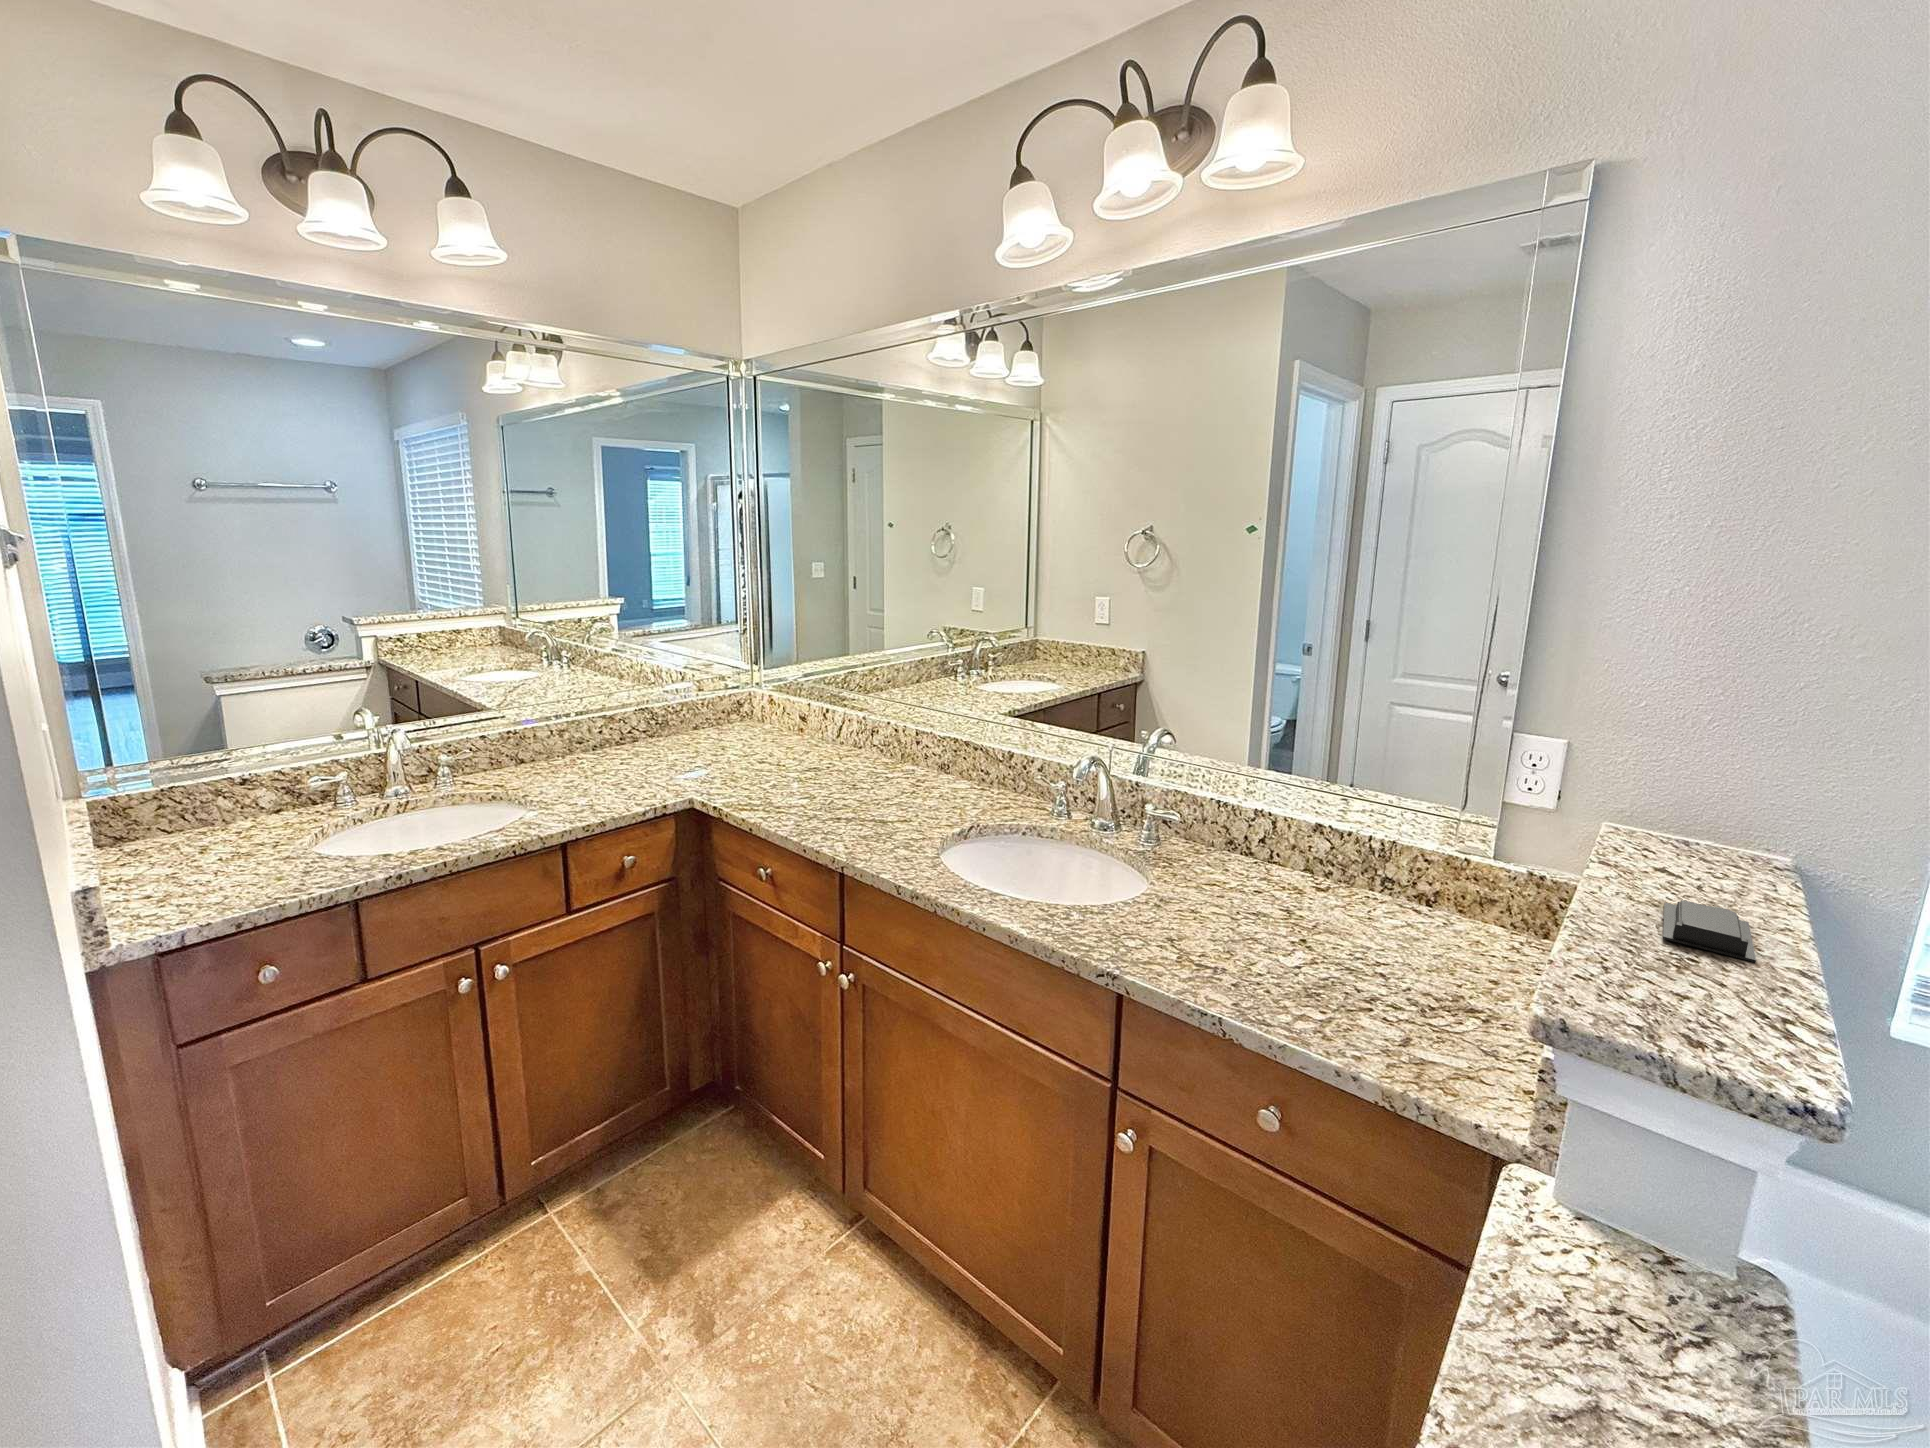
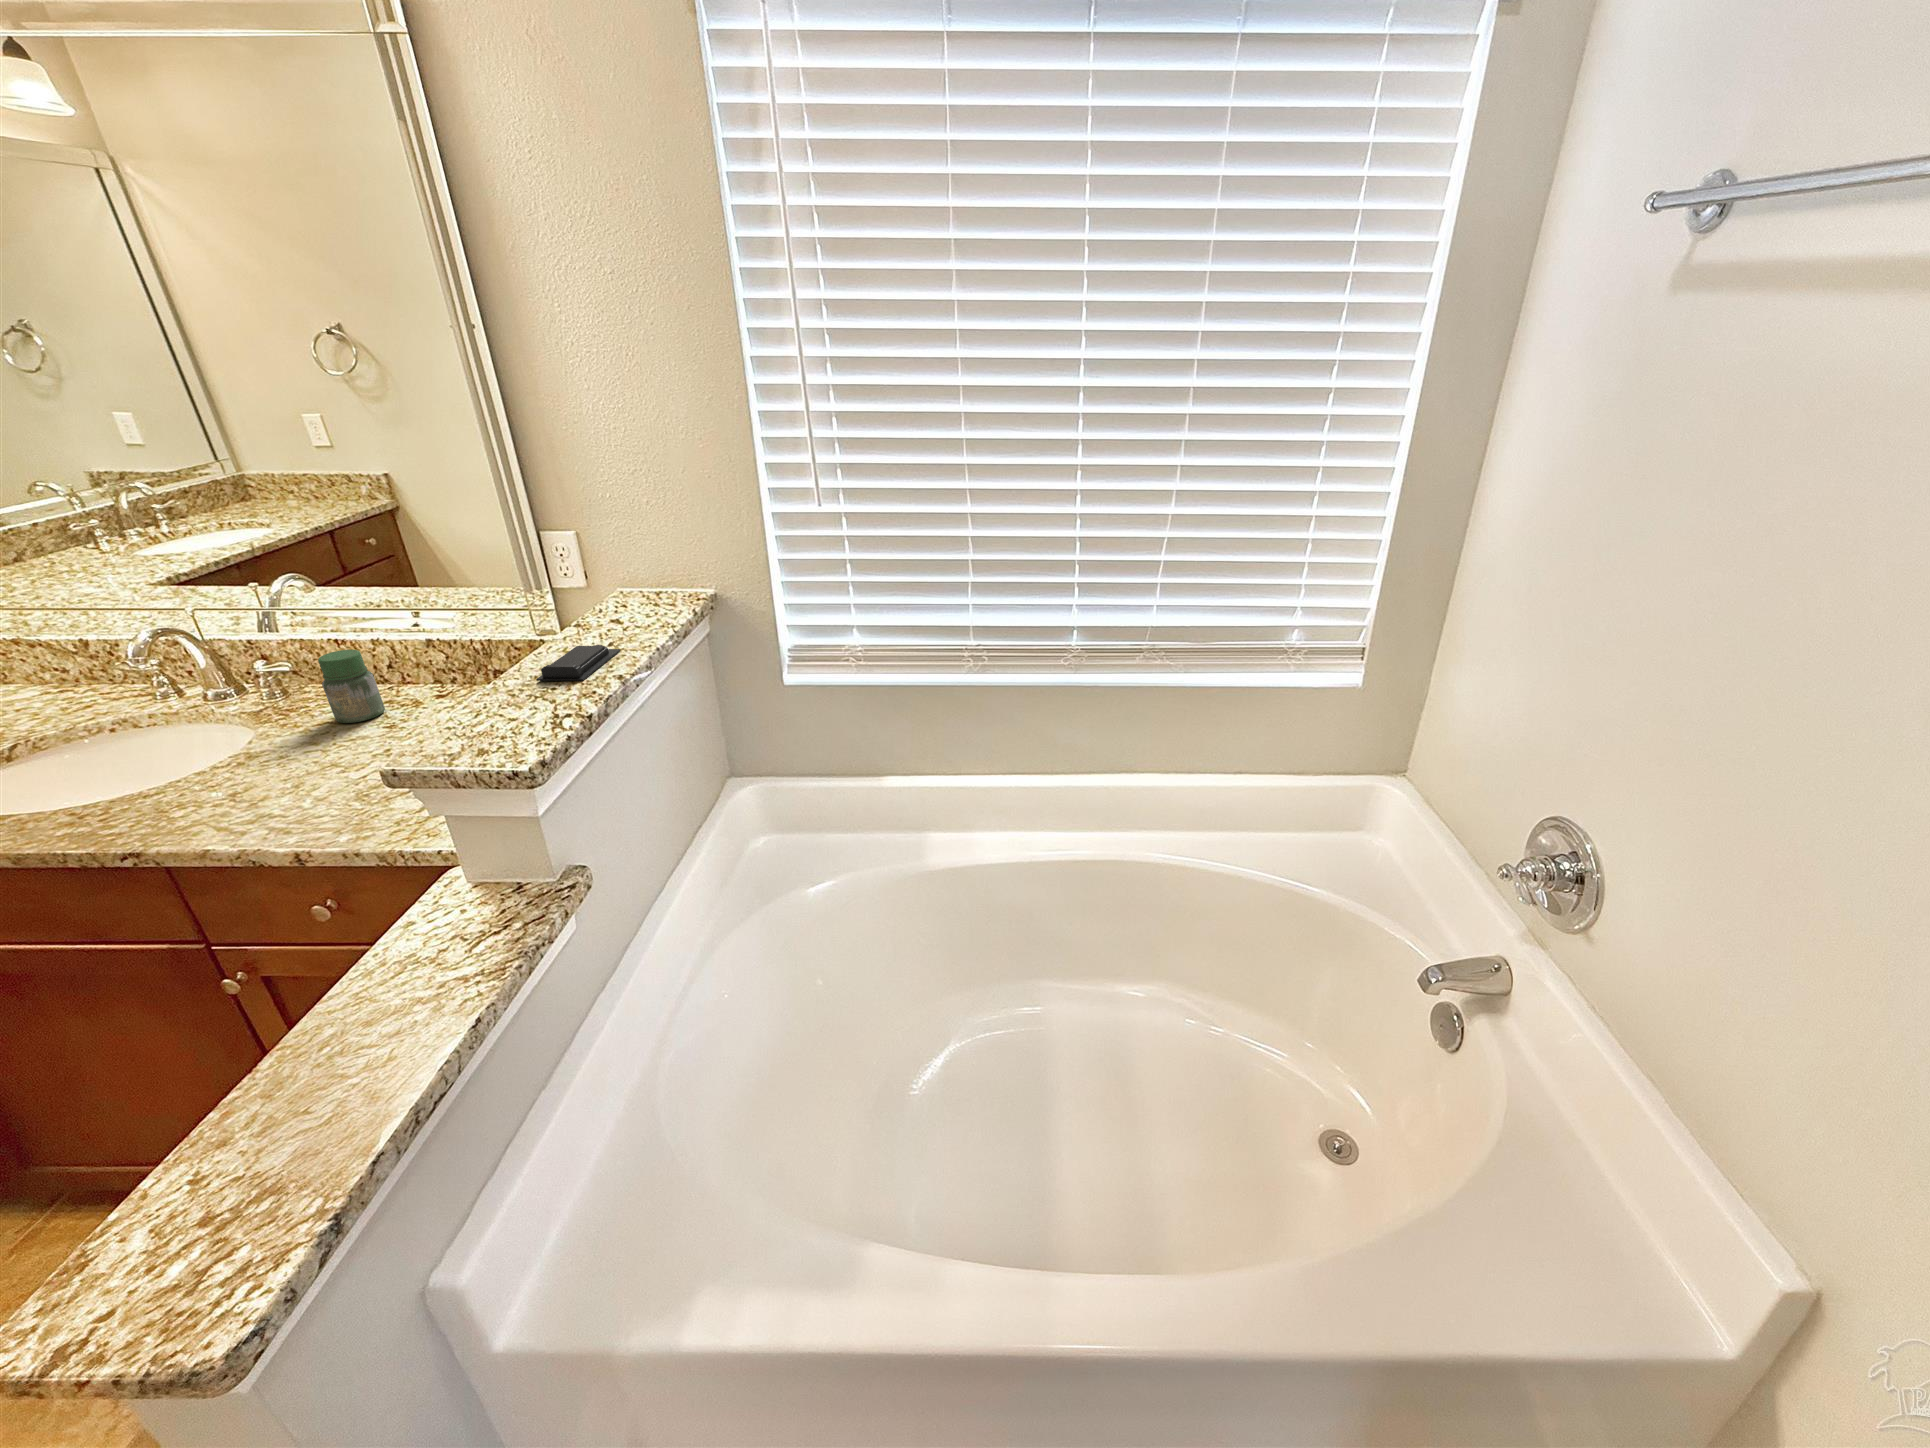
jar: none [1219,814,1269,894] -> present [318,650,385,723]

